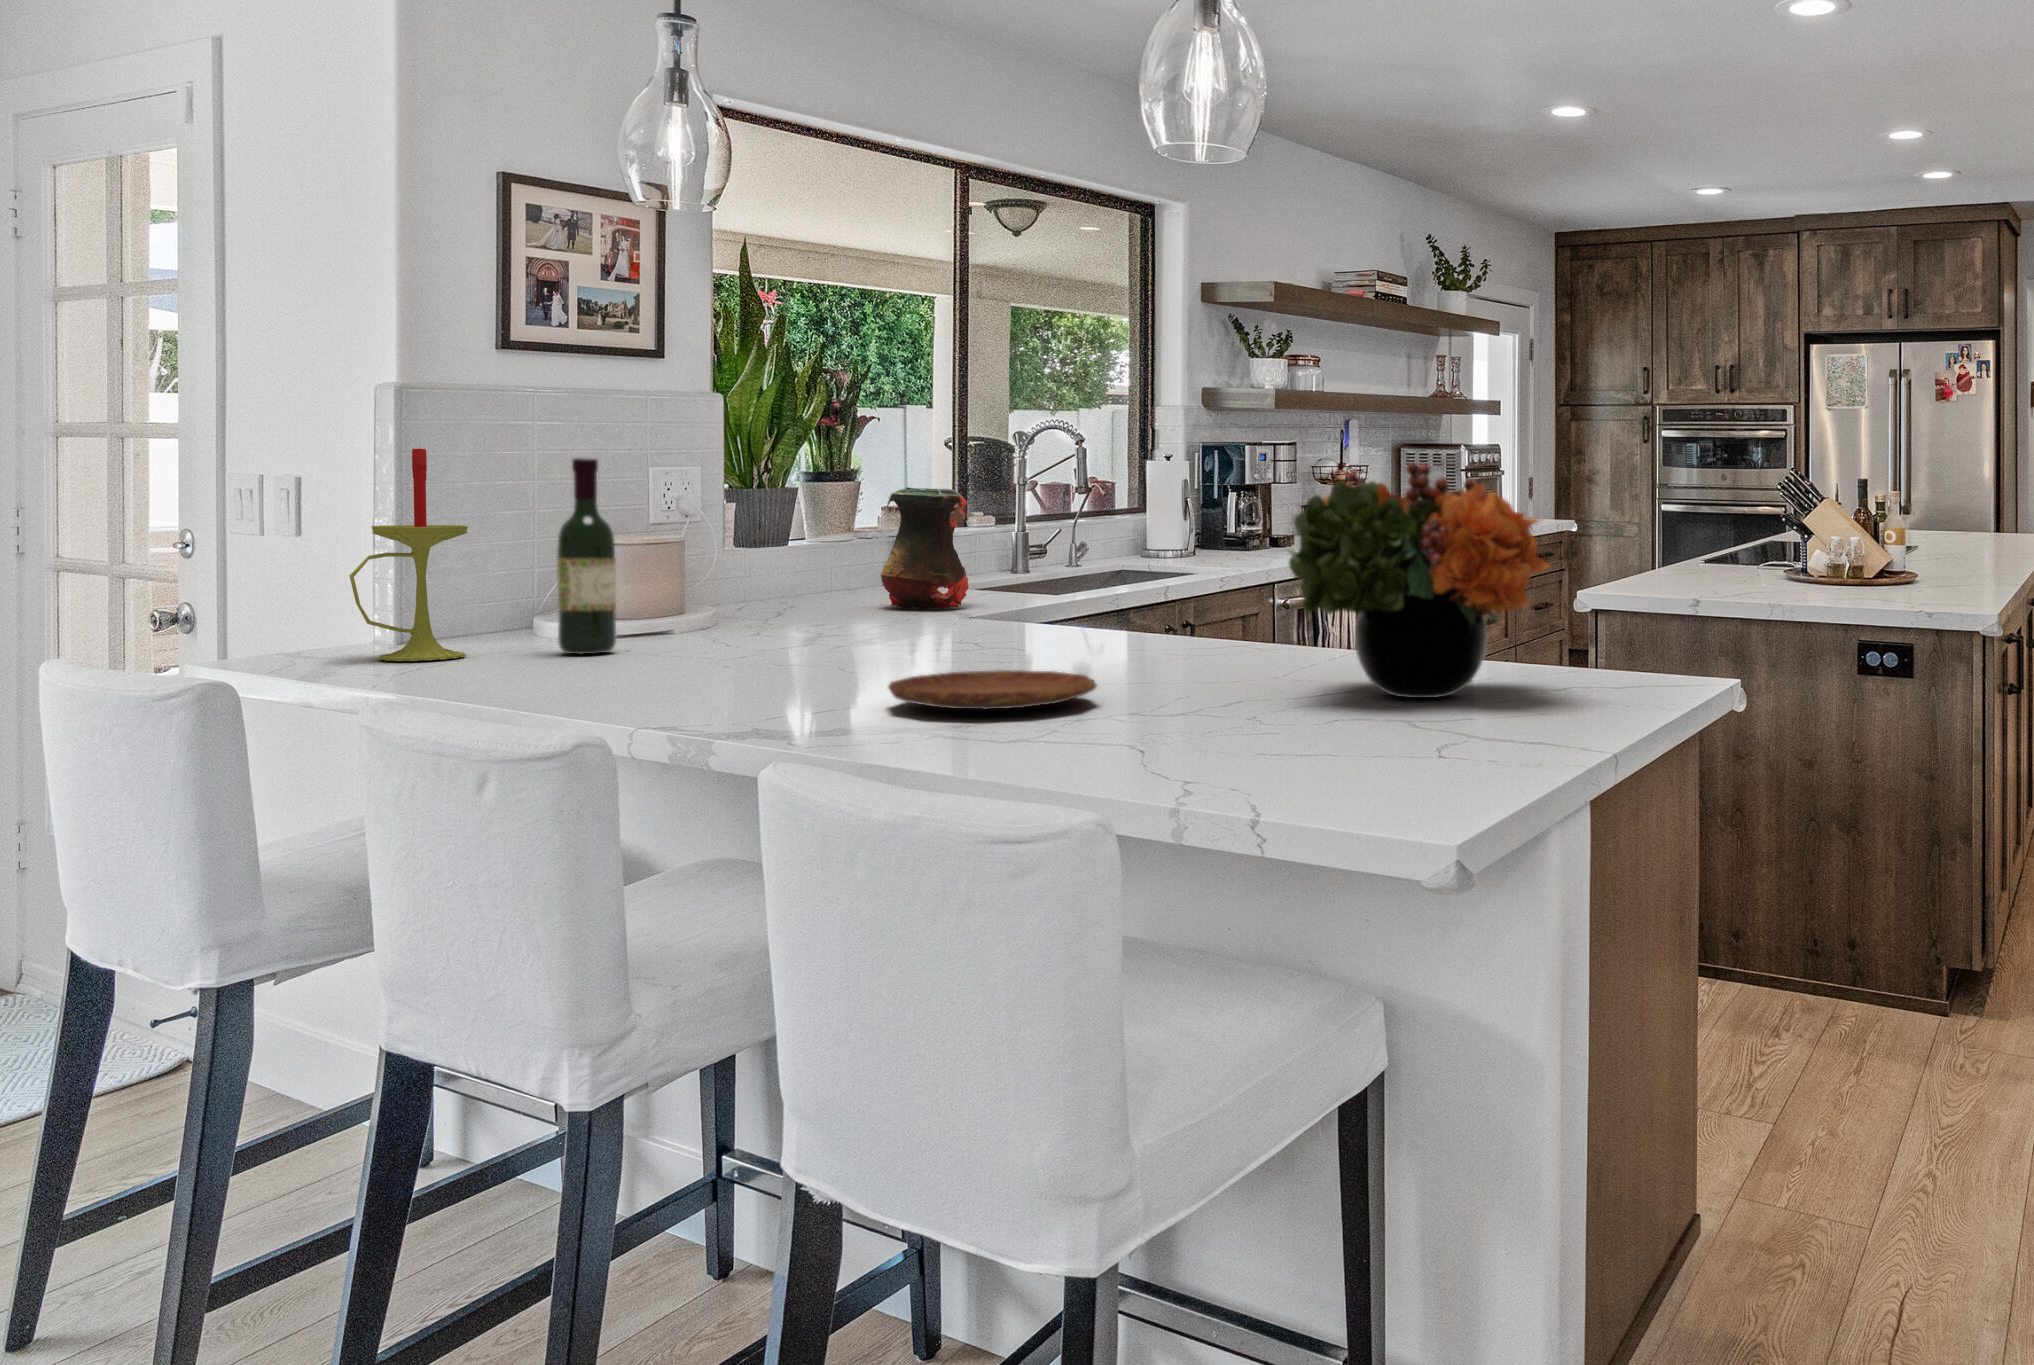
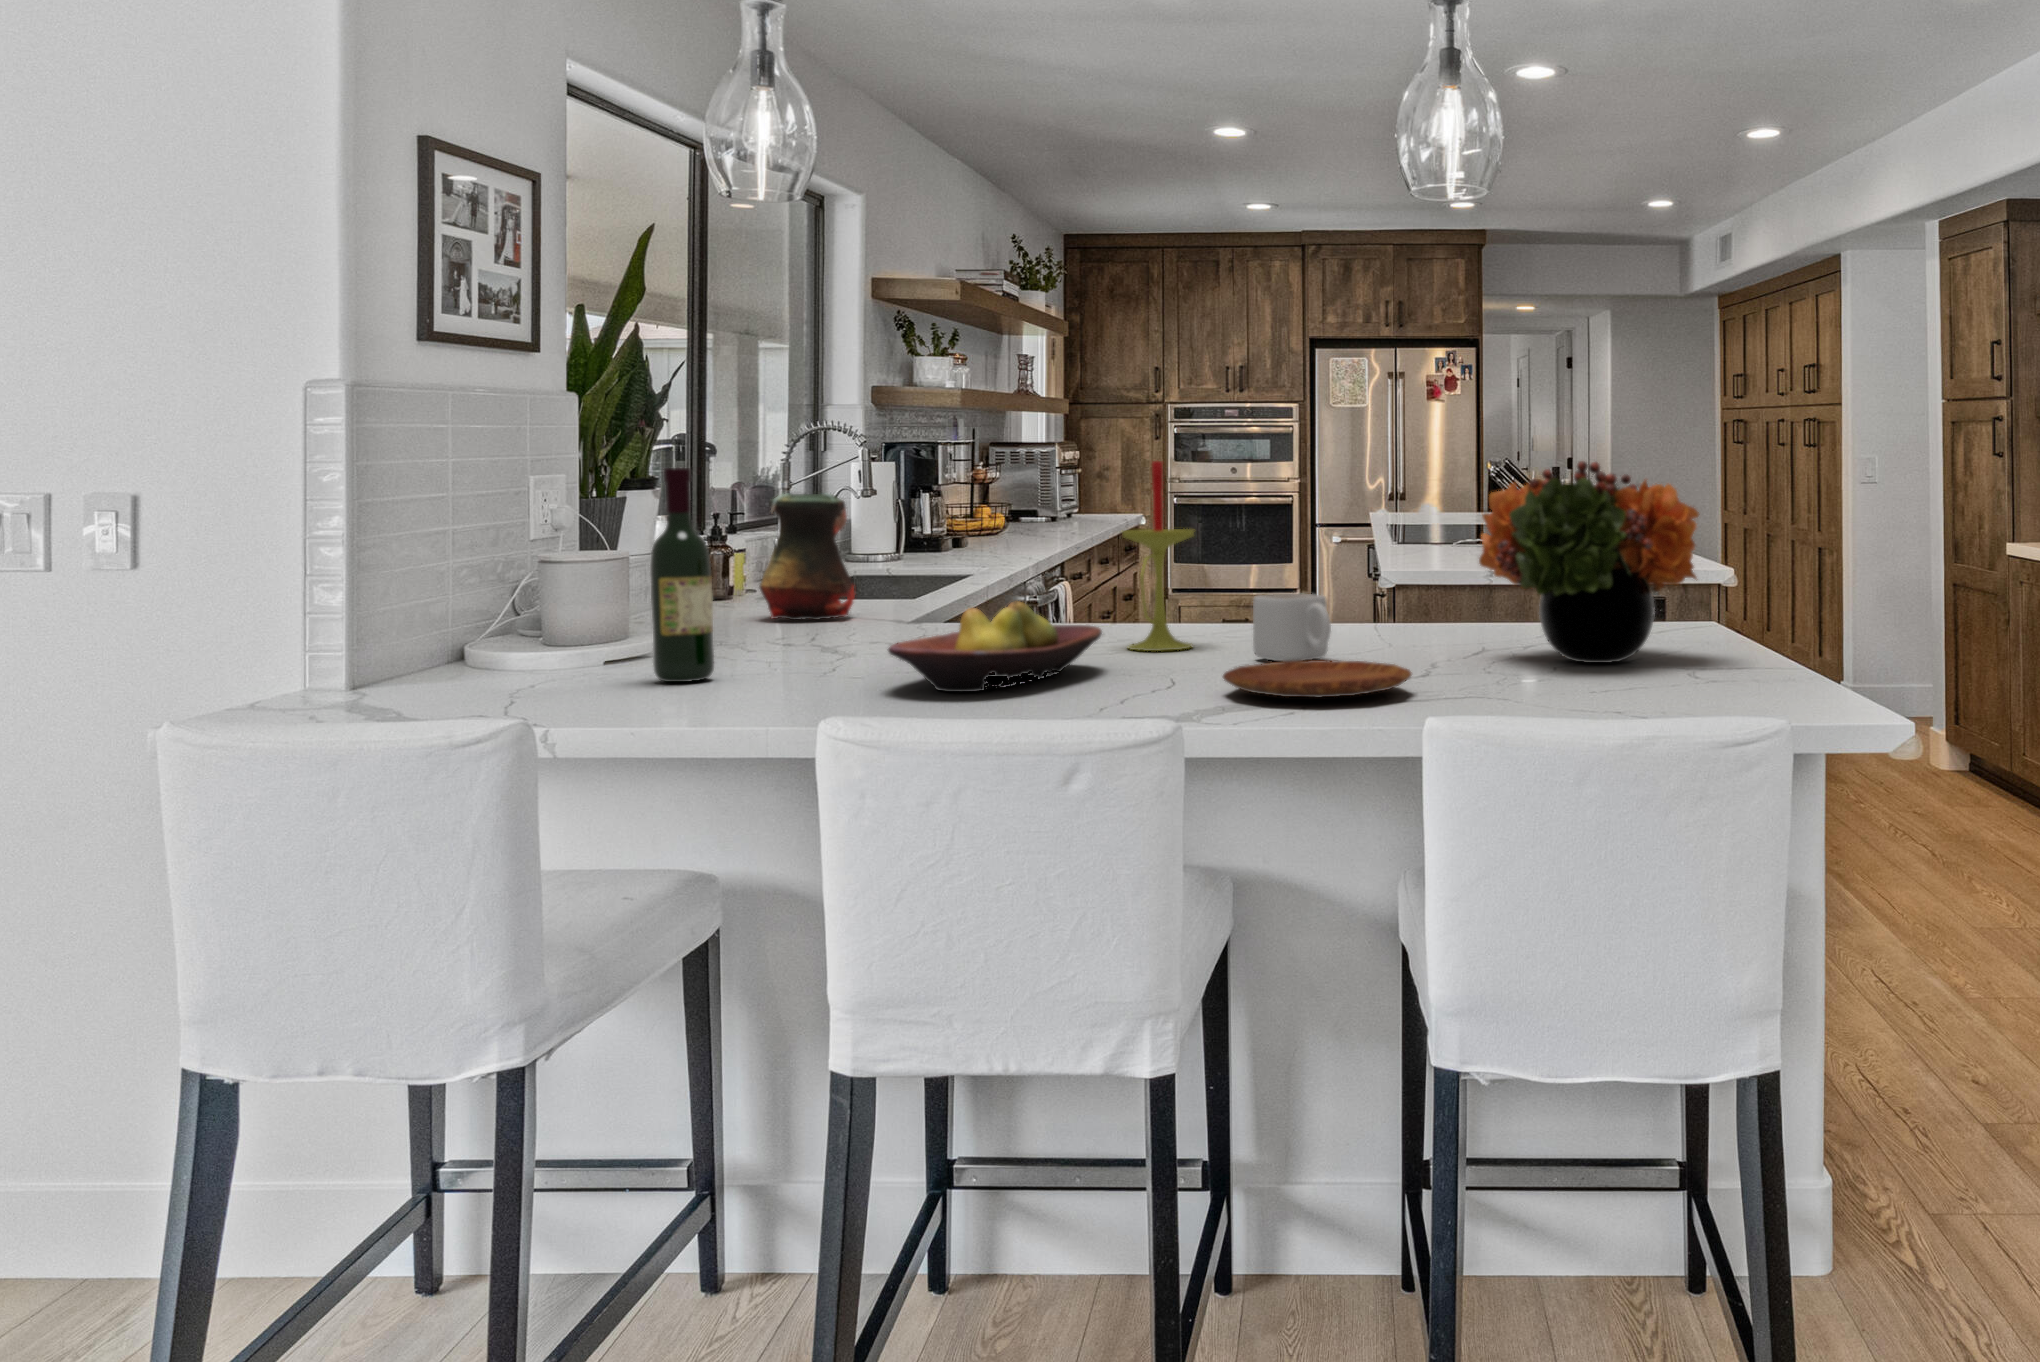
candle: present [350,448,468,661] -> present [1122,461,1194,651]
fruit bowl: none [661,595,939,679] -> present [888,601,1102,692]
mug: none [1097,601,1166,673] -> present [1253,593,1331,662]

